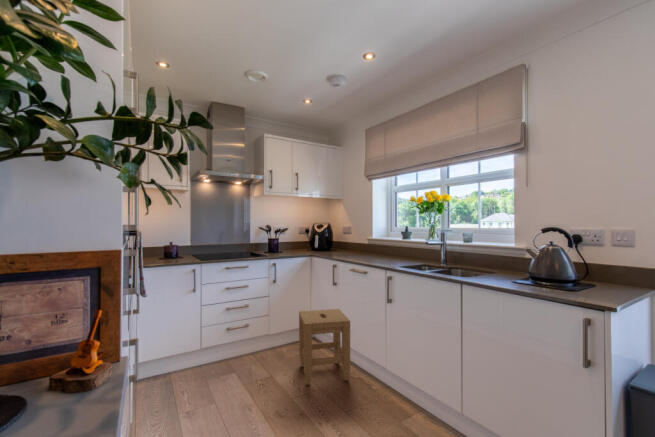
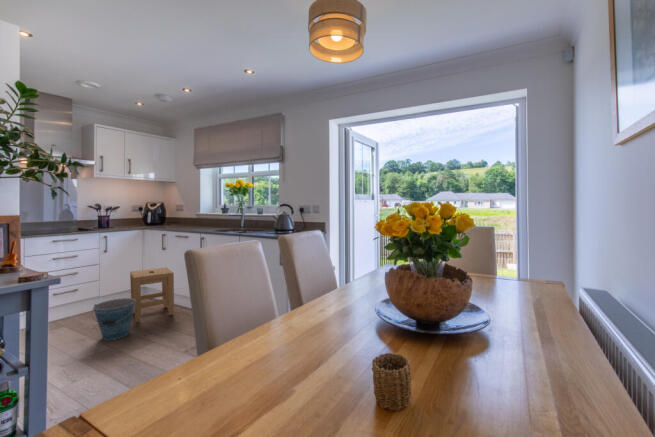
bucket: none [259,352,308,414] -> present [93,298,135,340]

